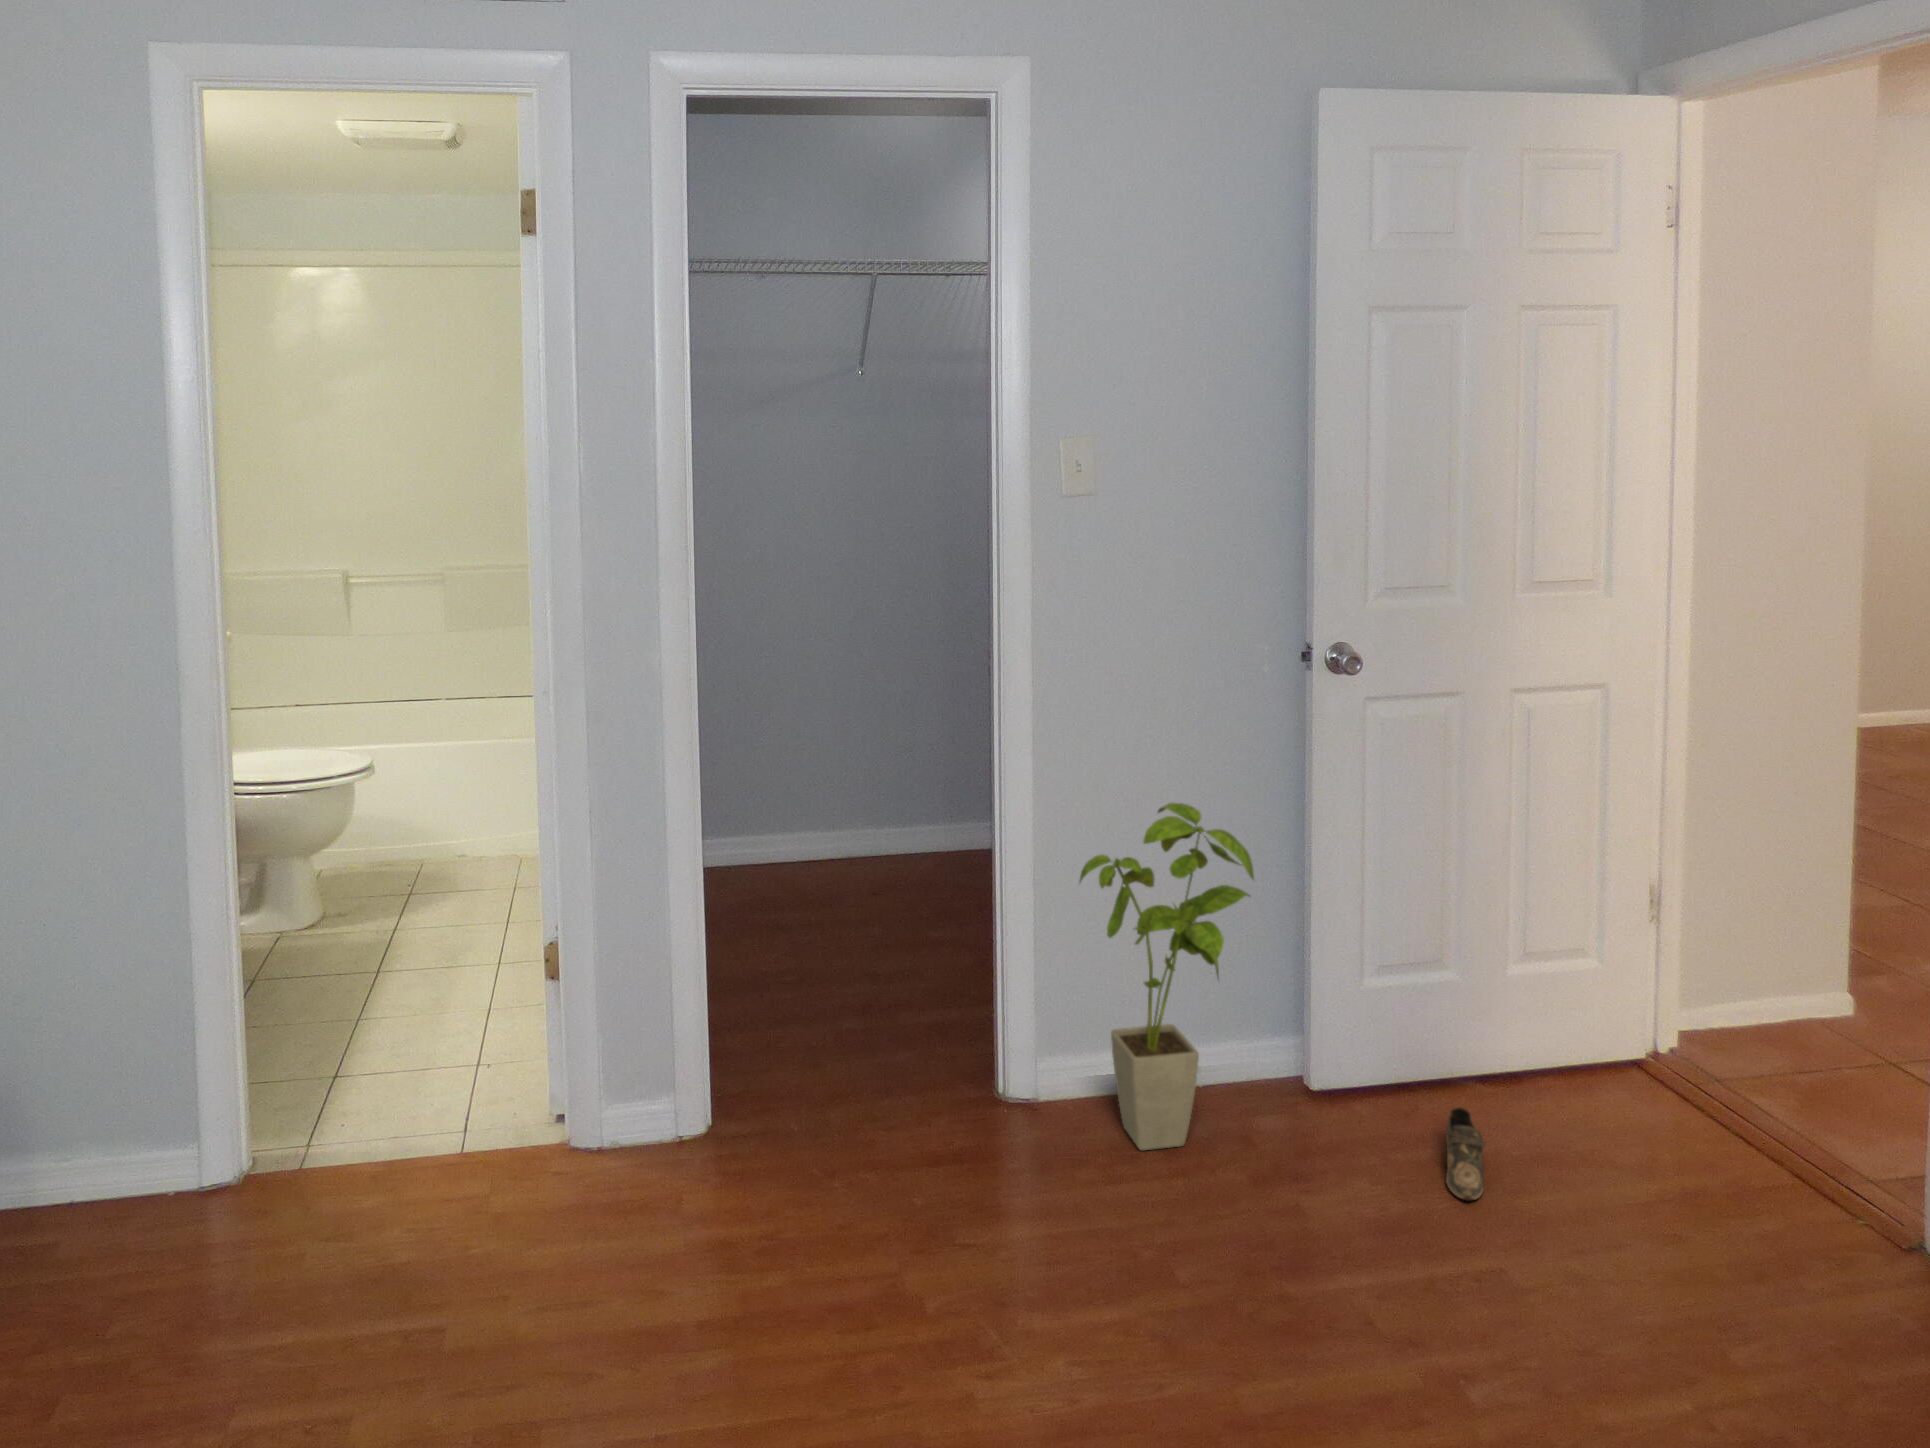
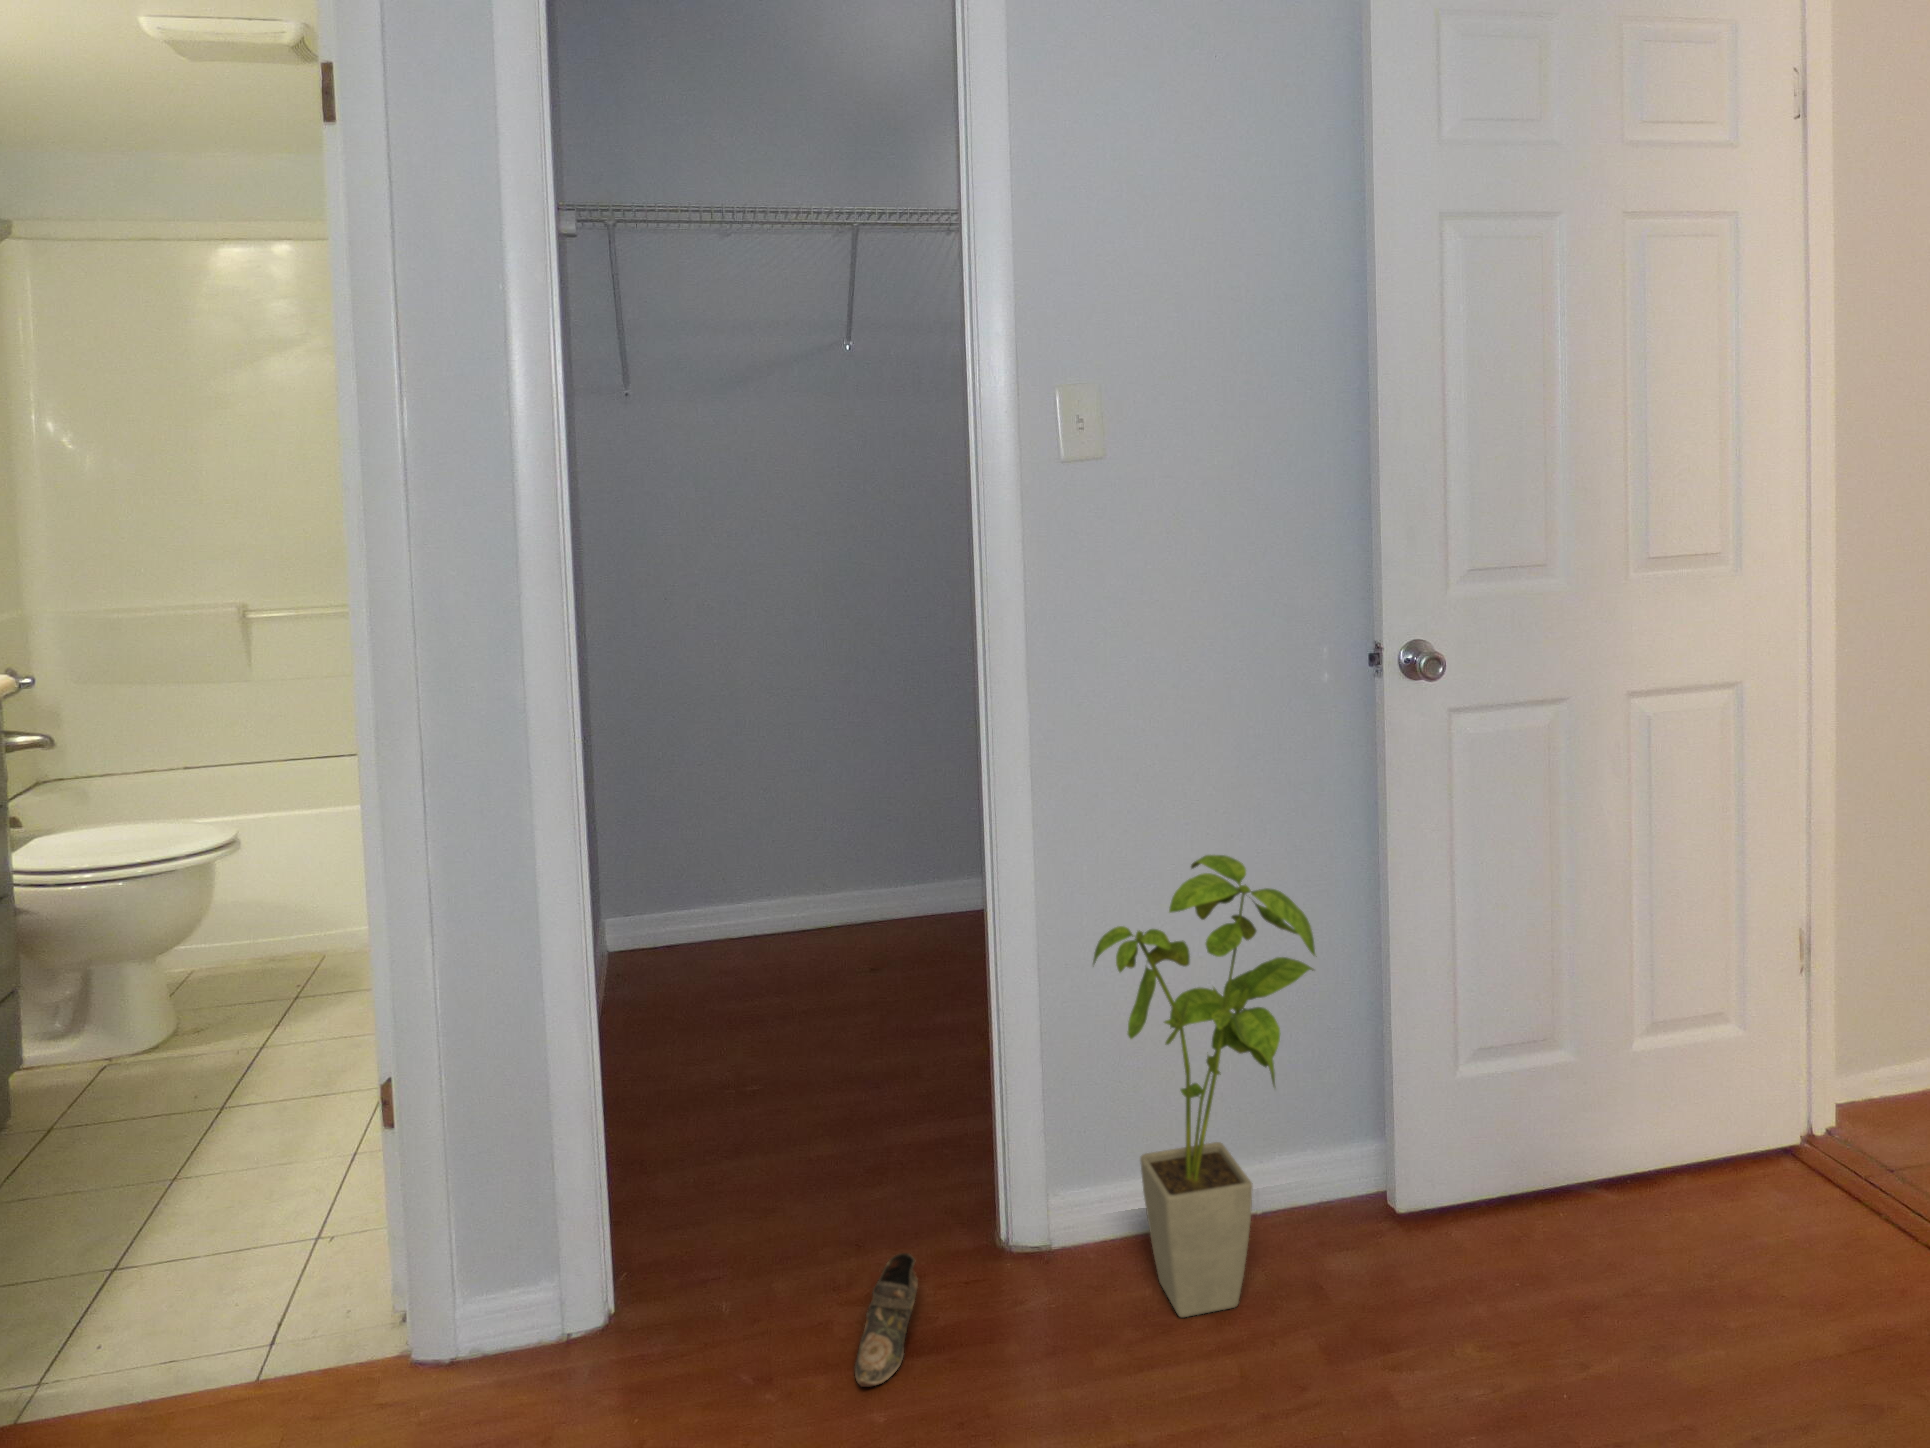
shoe: present [1446,1107,1486,1200] -> present [854,1253,918,1387]

